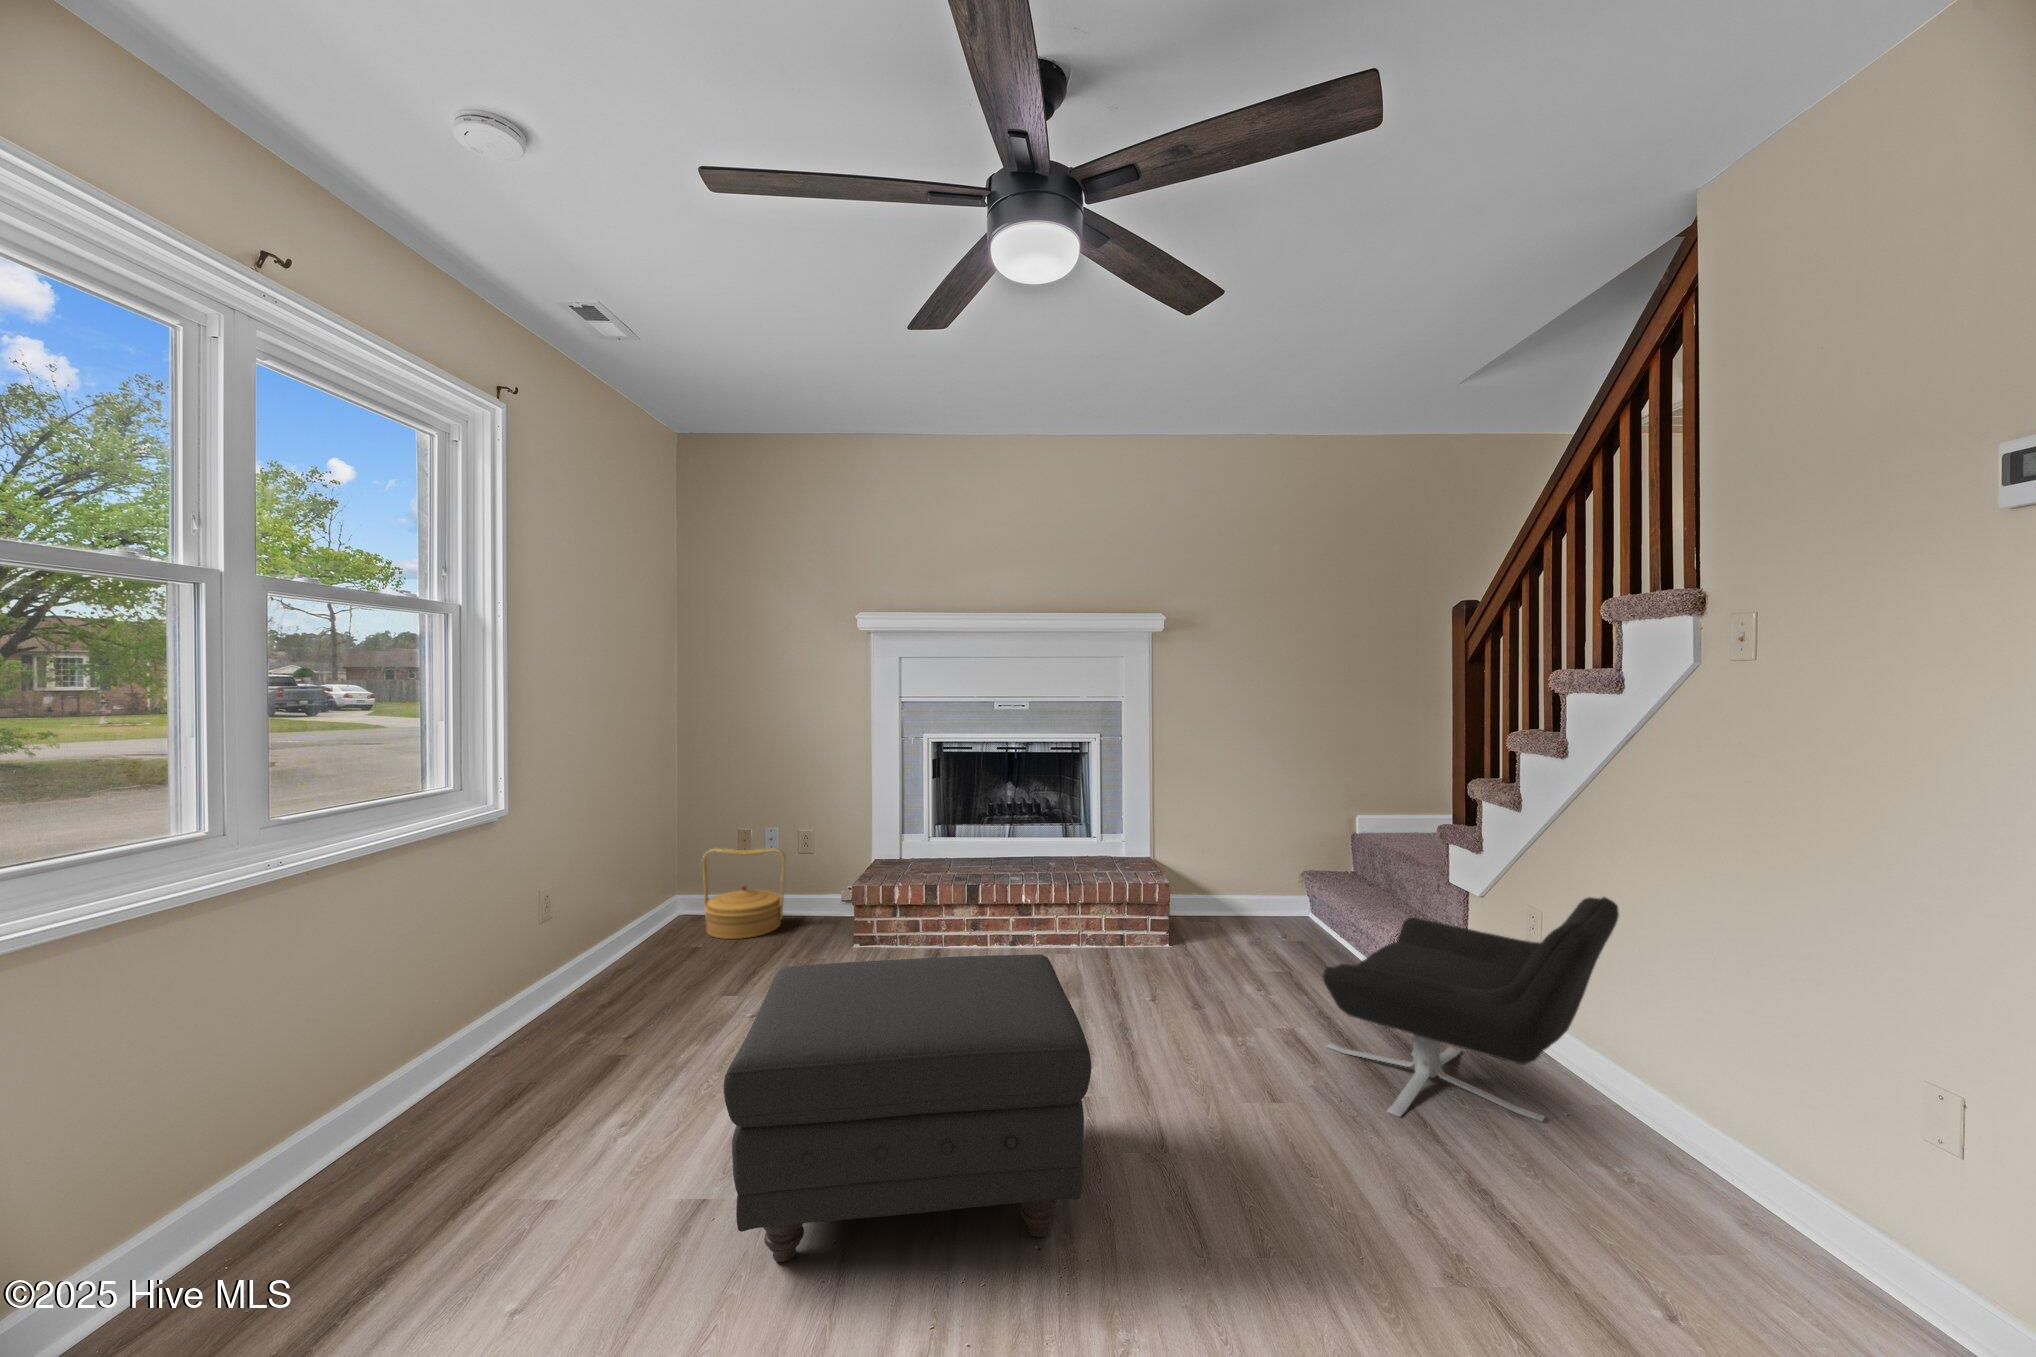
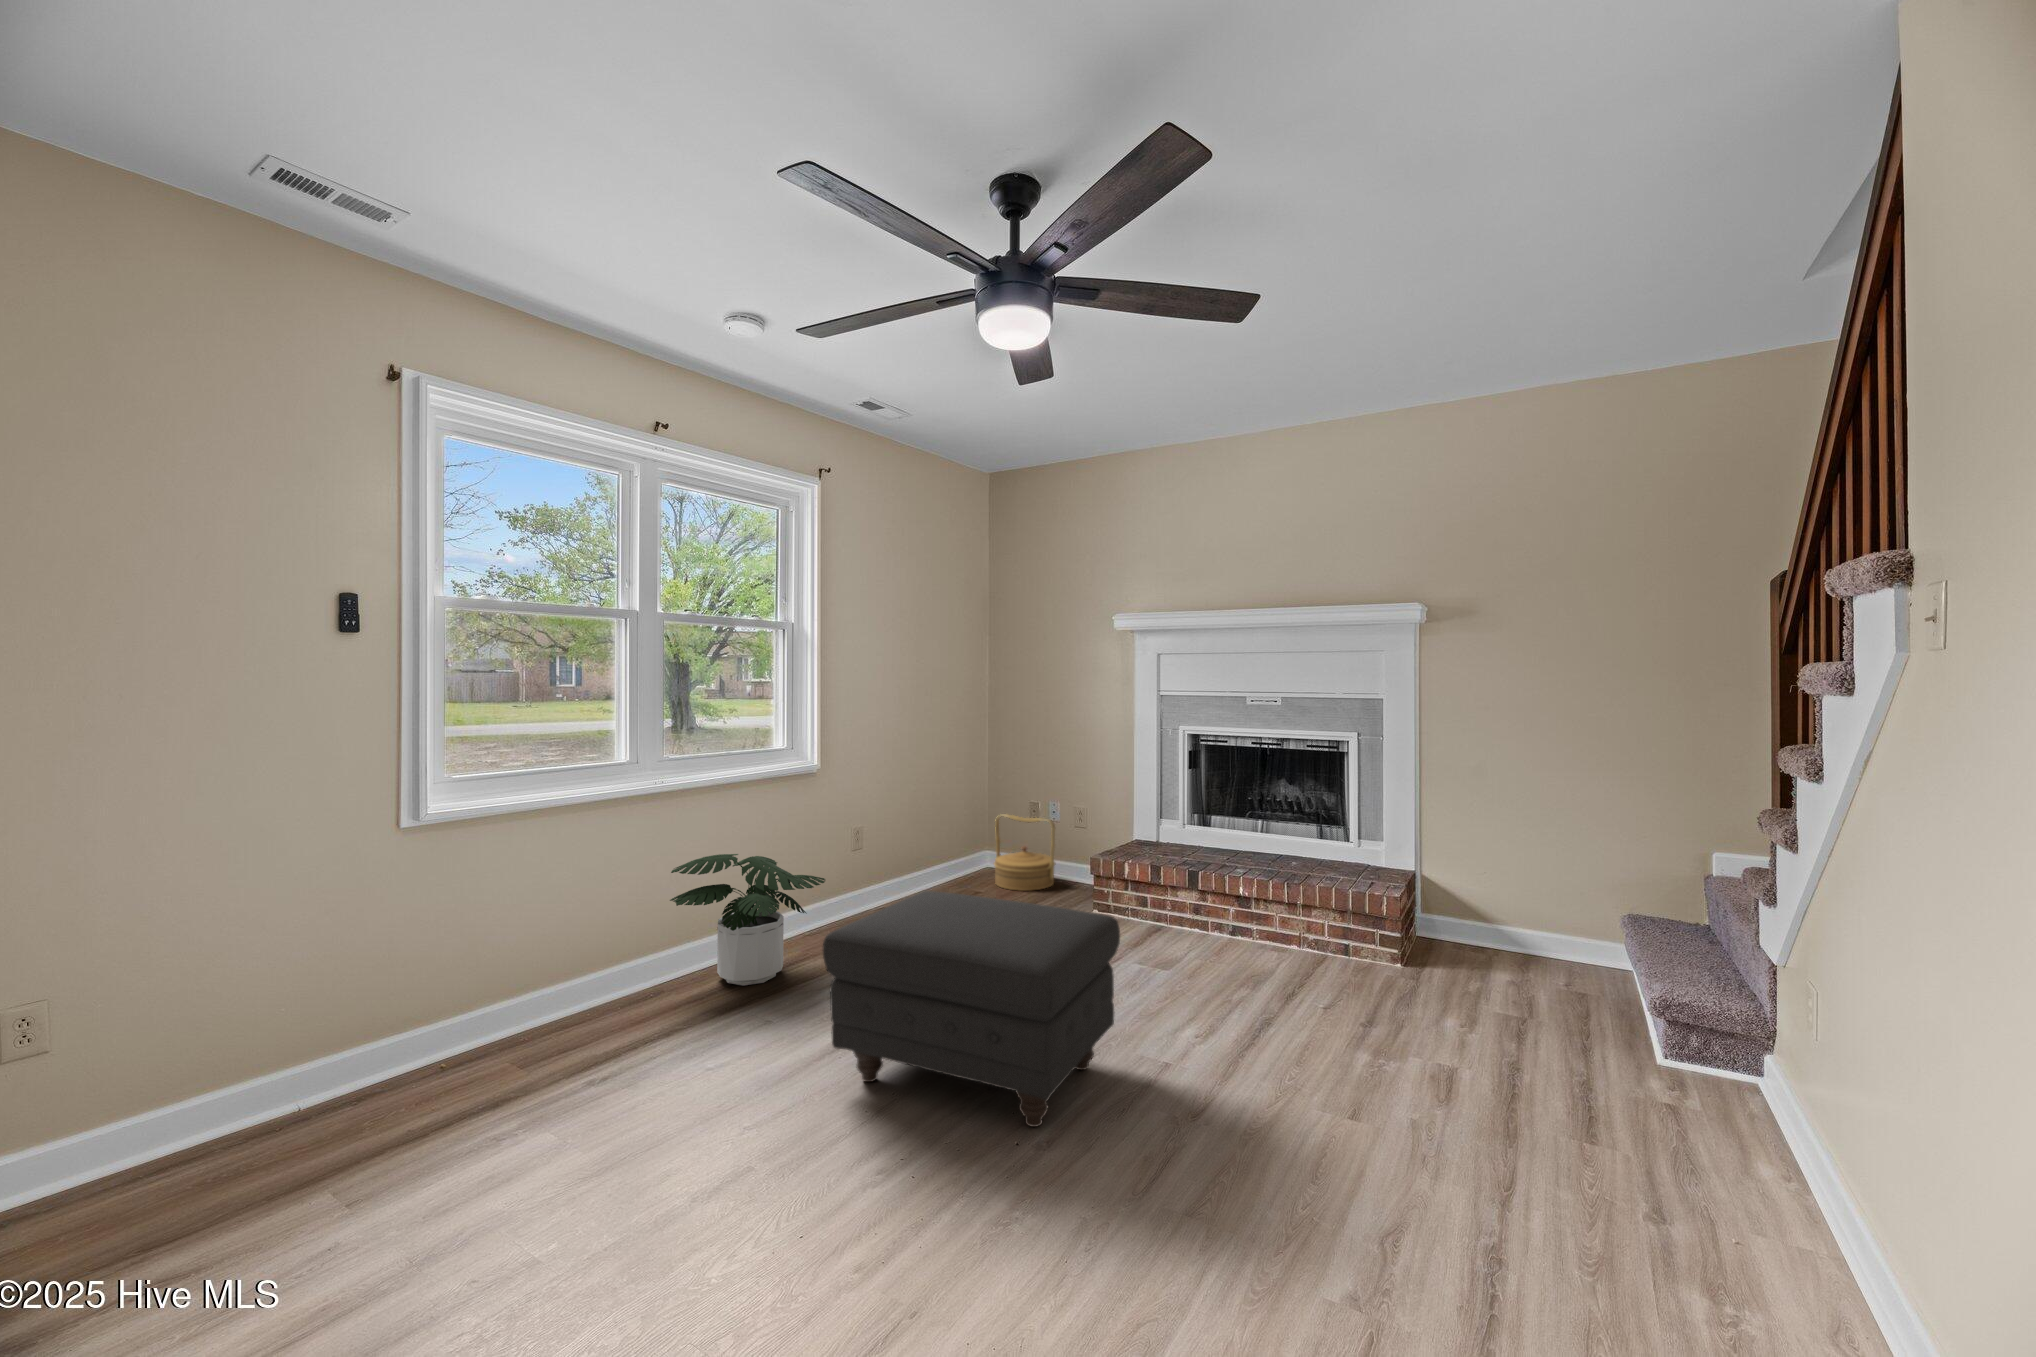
lounge chair: present [1323,897,1619,1122] -> none [1404,968,1835,1230]
potted plant: none [281,962,559,1181] -> present [670,854,825,986]

